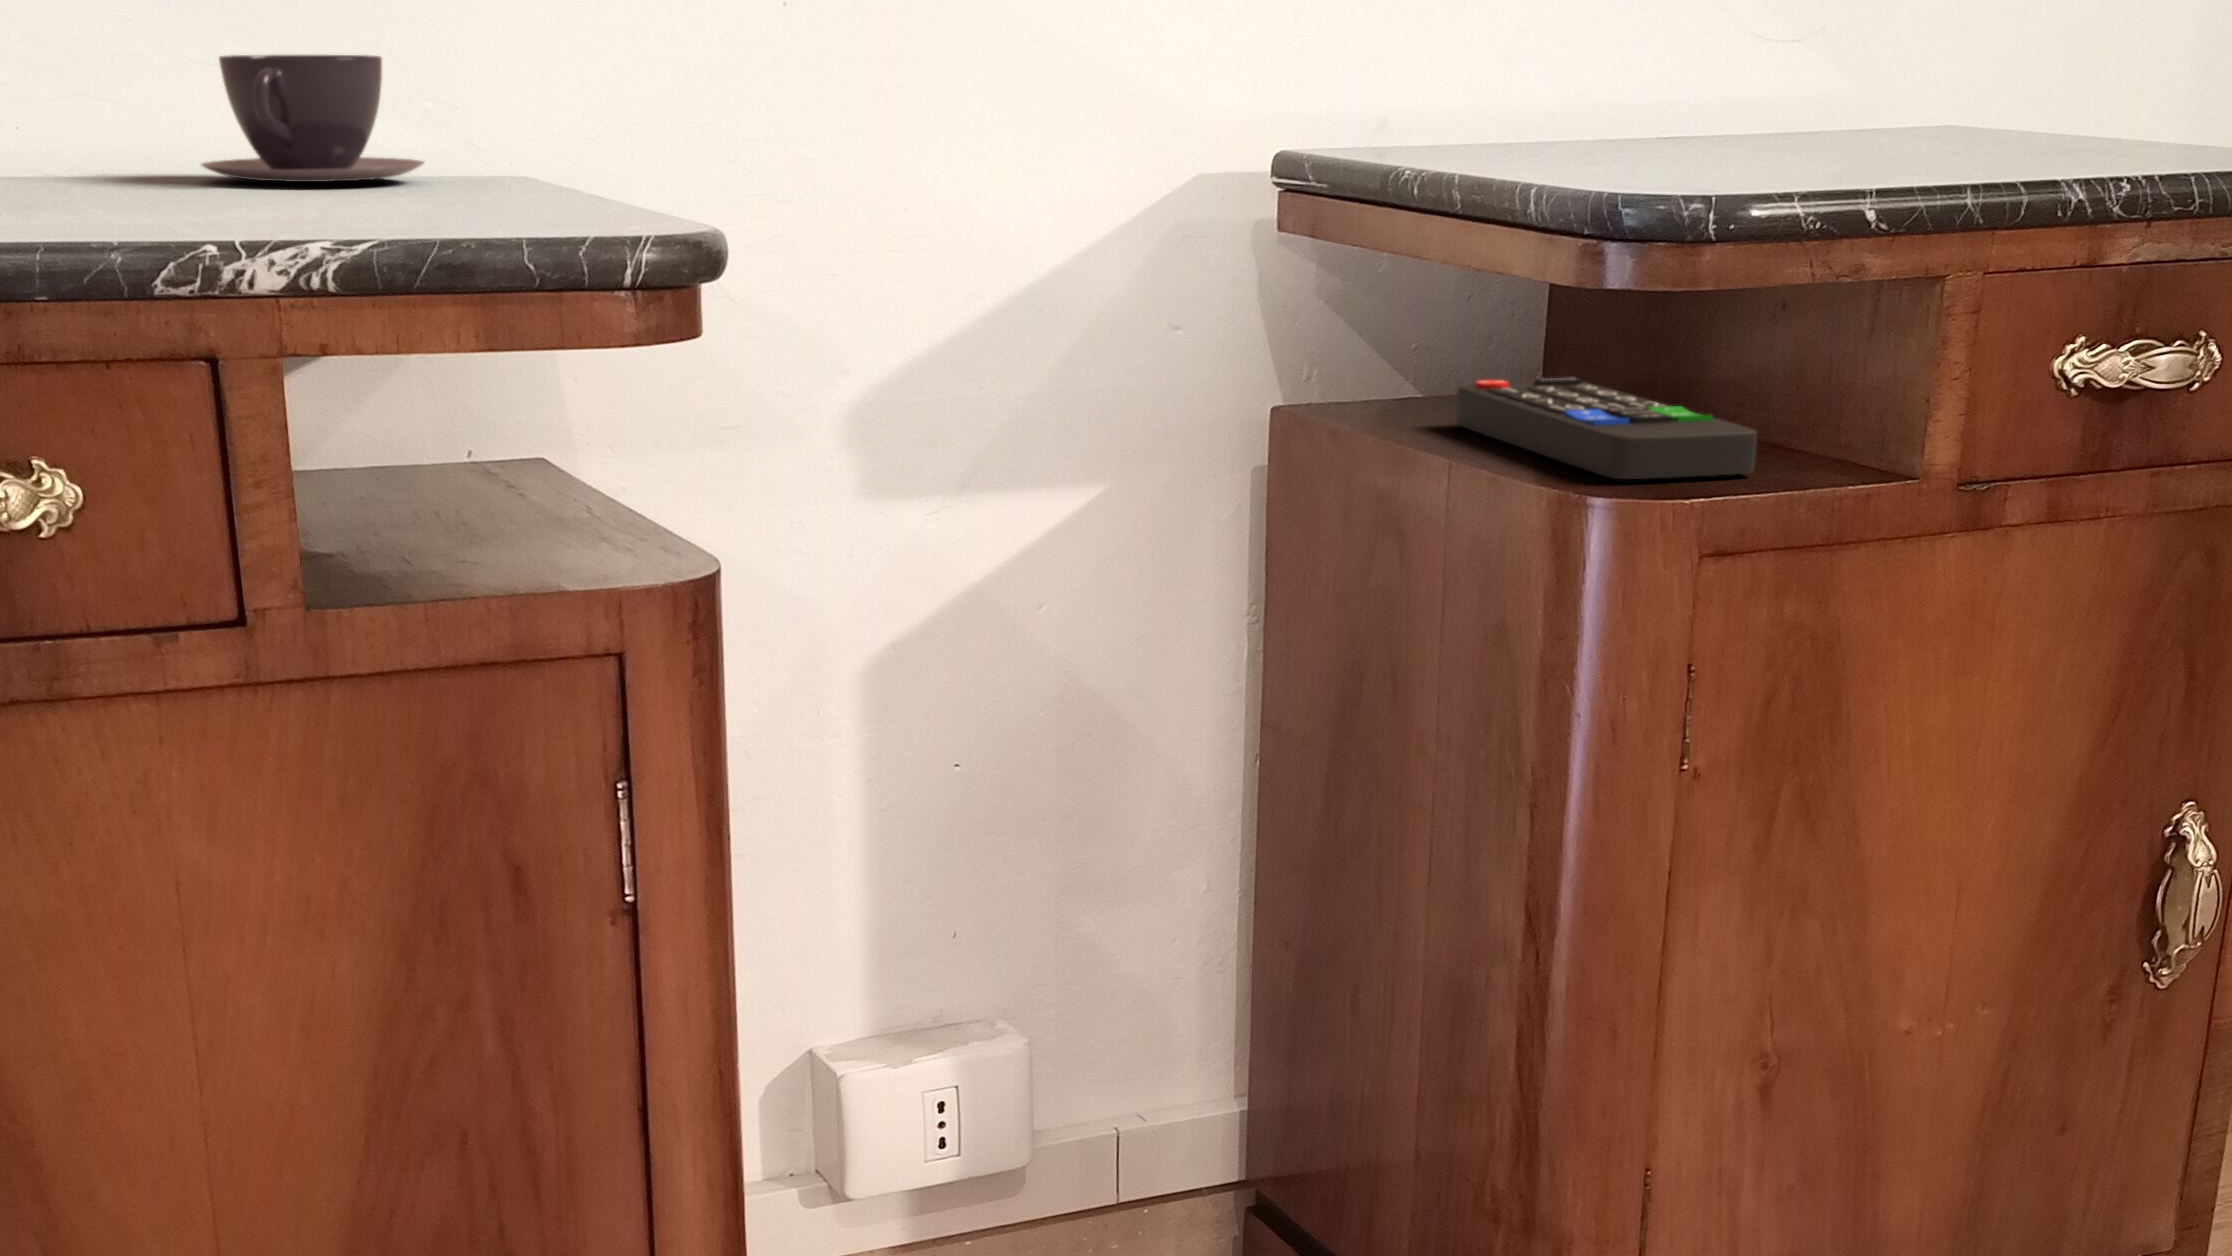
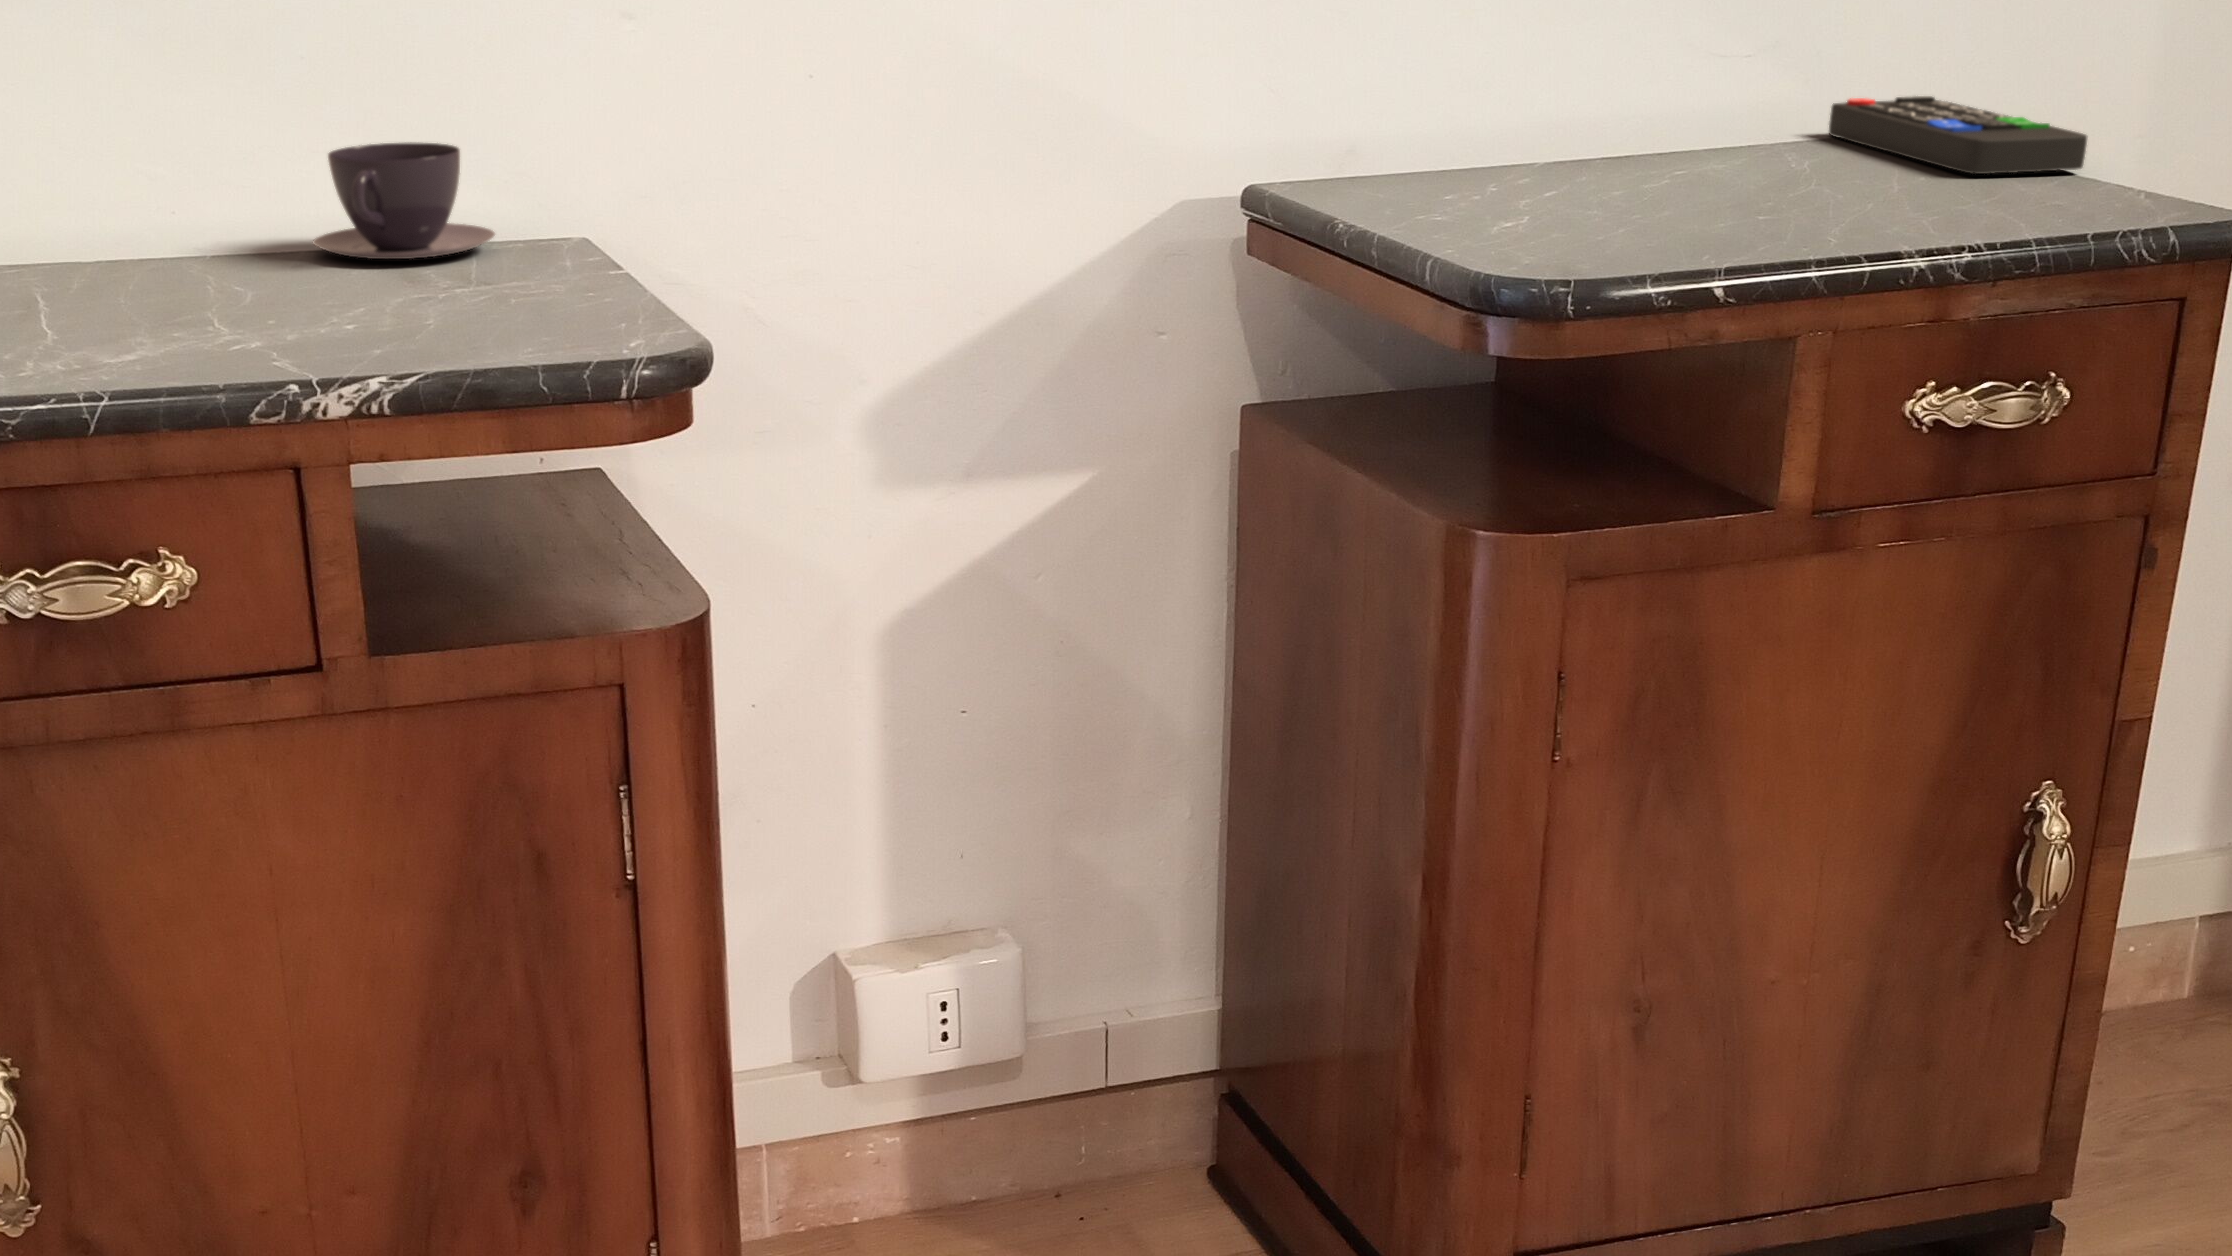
remote control: present [1456,377,1757,479] -> present [1829,96,2087,174]

